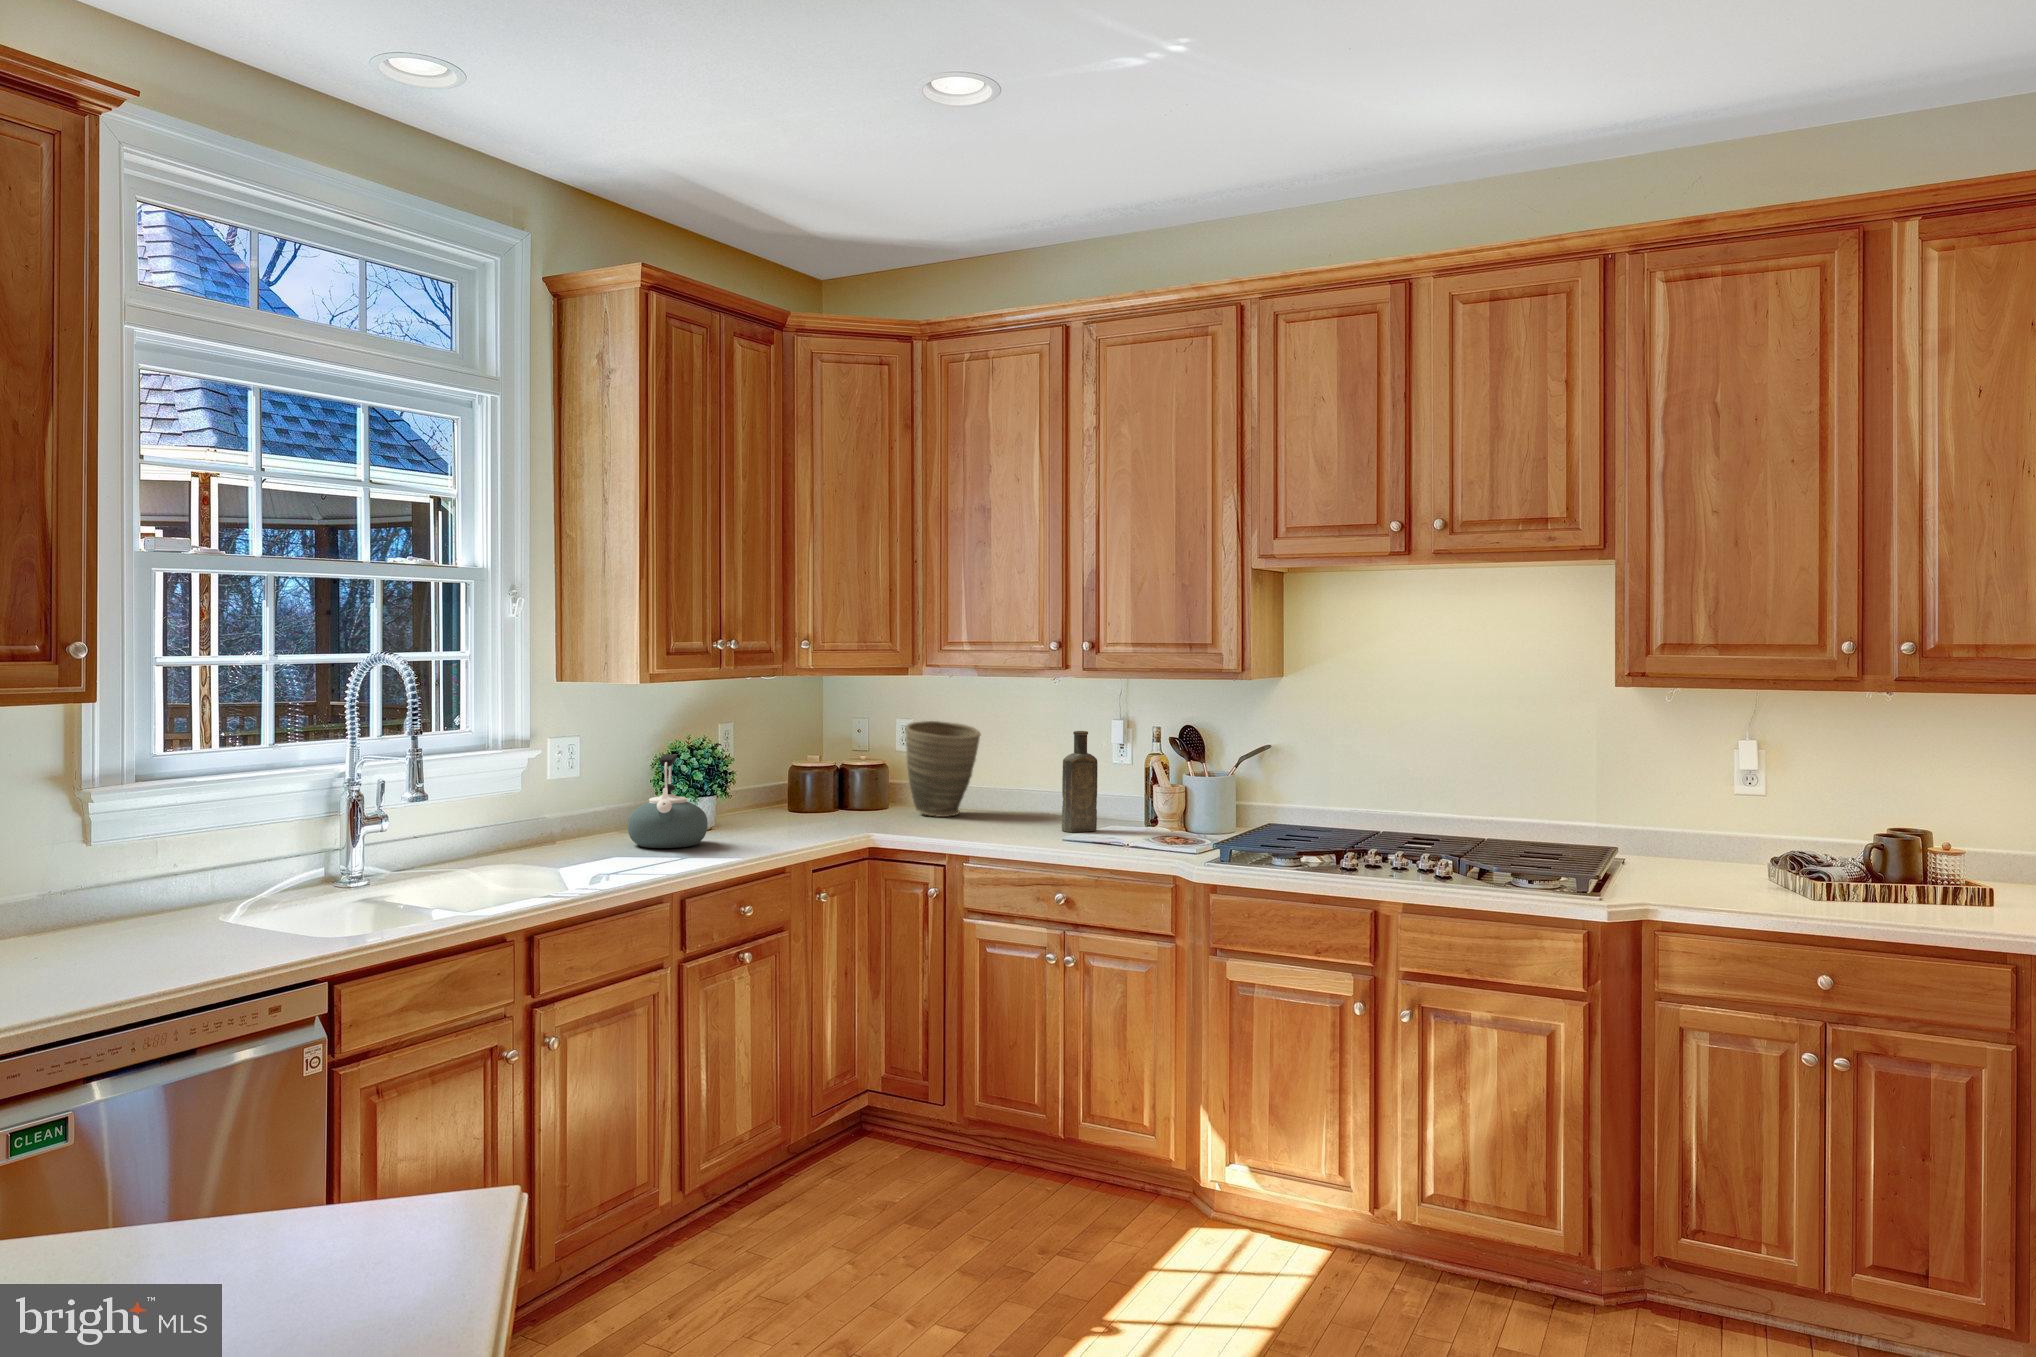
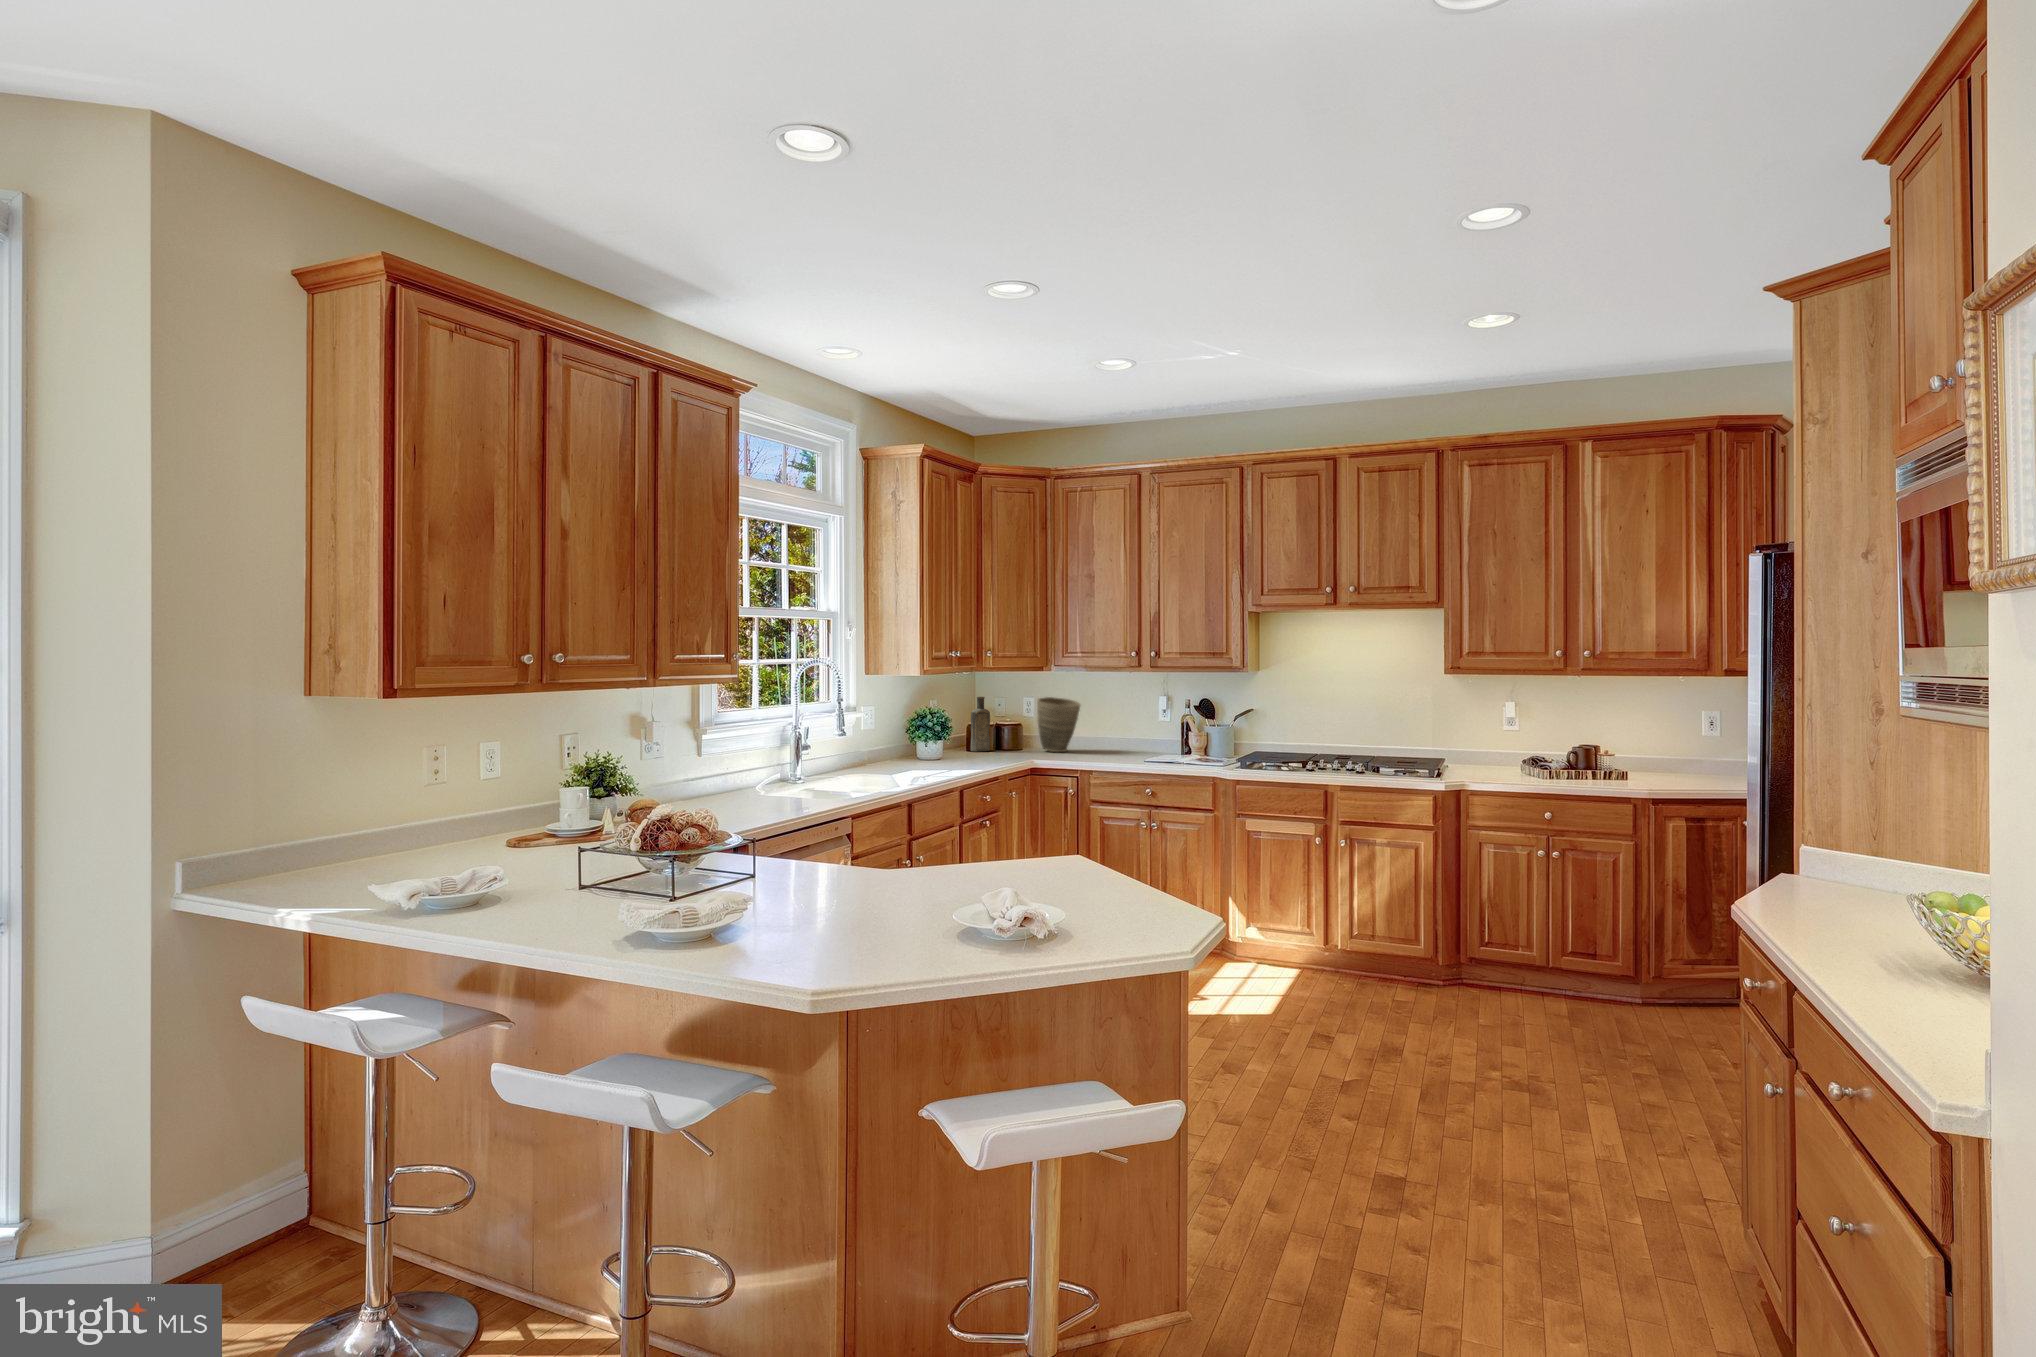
bottle: present [1062,731,1098,832] -> present [971,697,990,751]
kettle: present [628,754,708,848] -> none [911,716,954,768]

